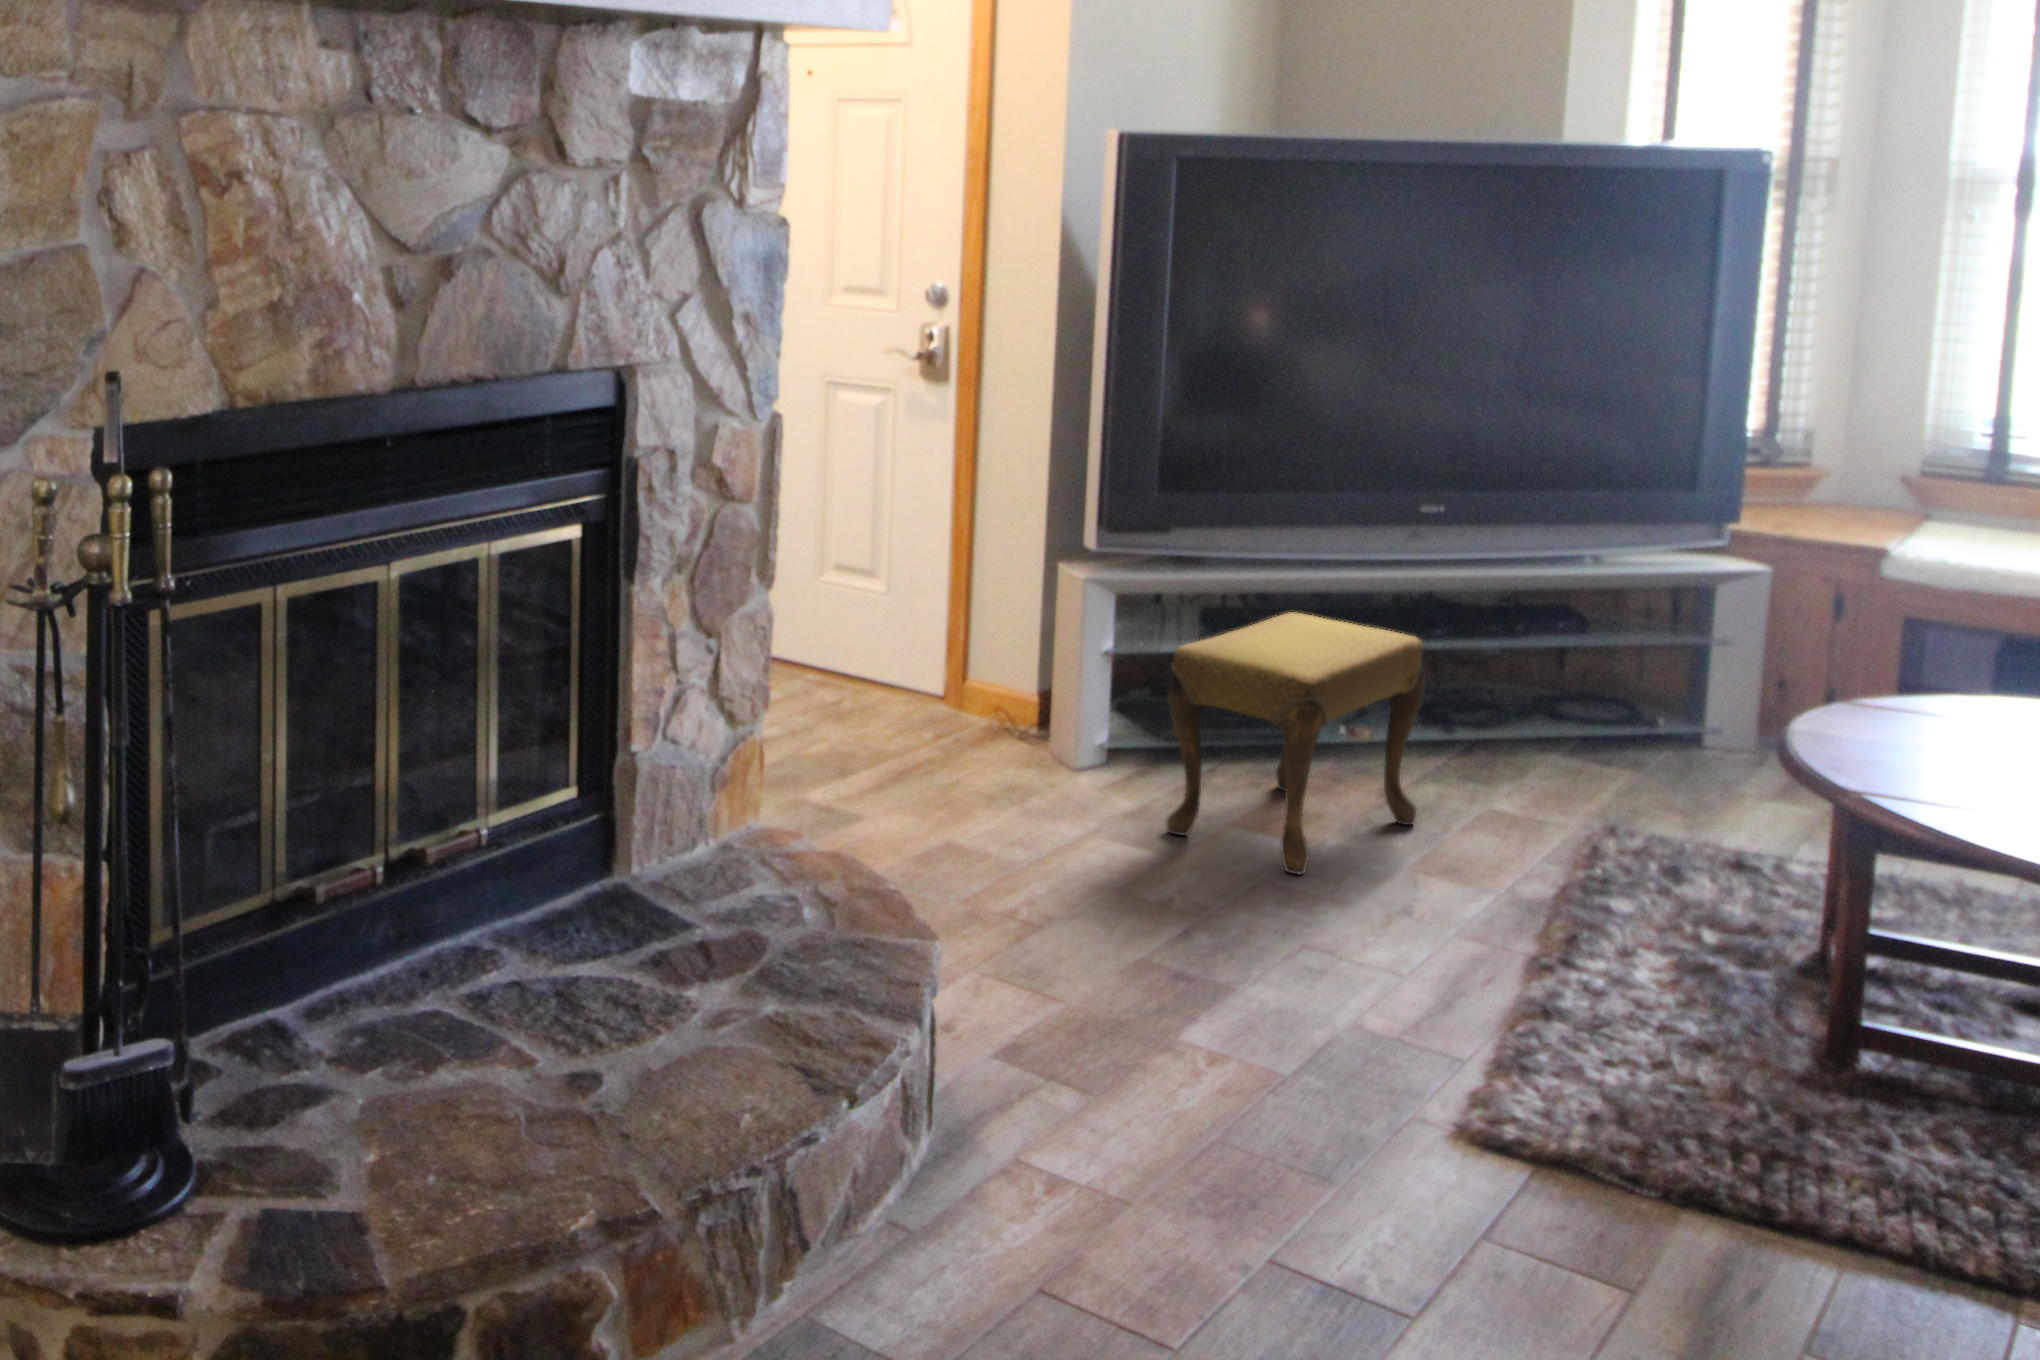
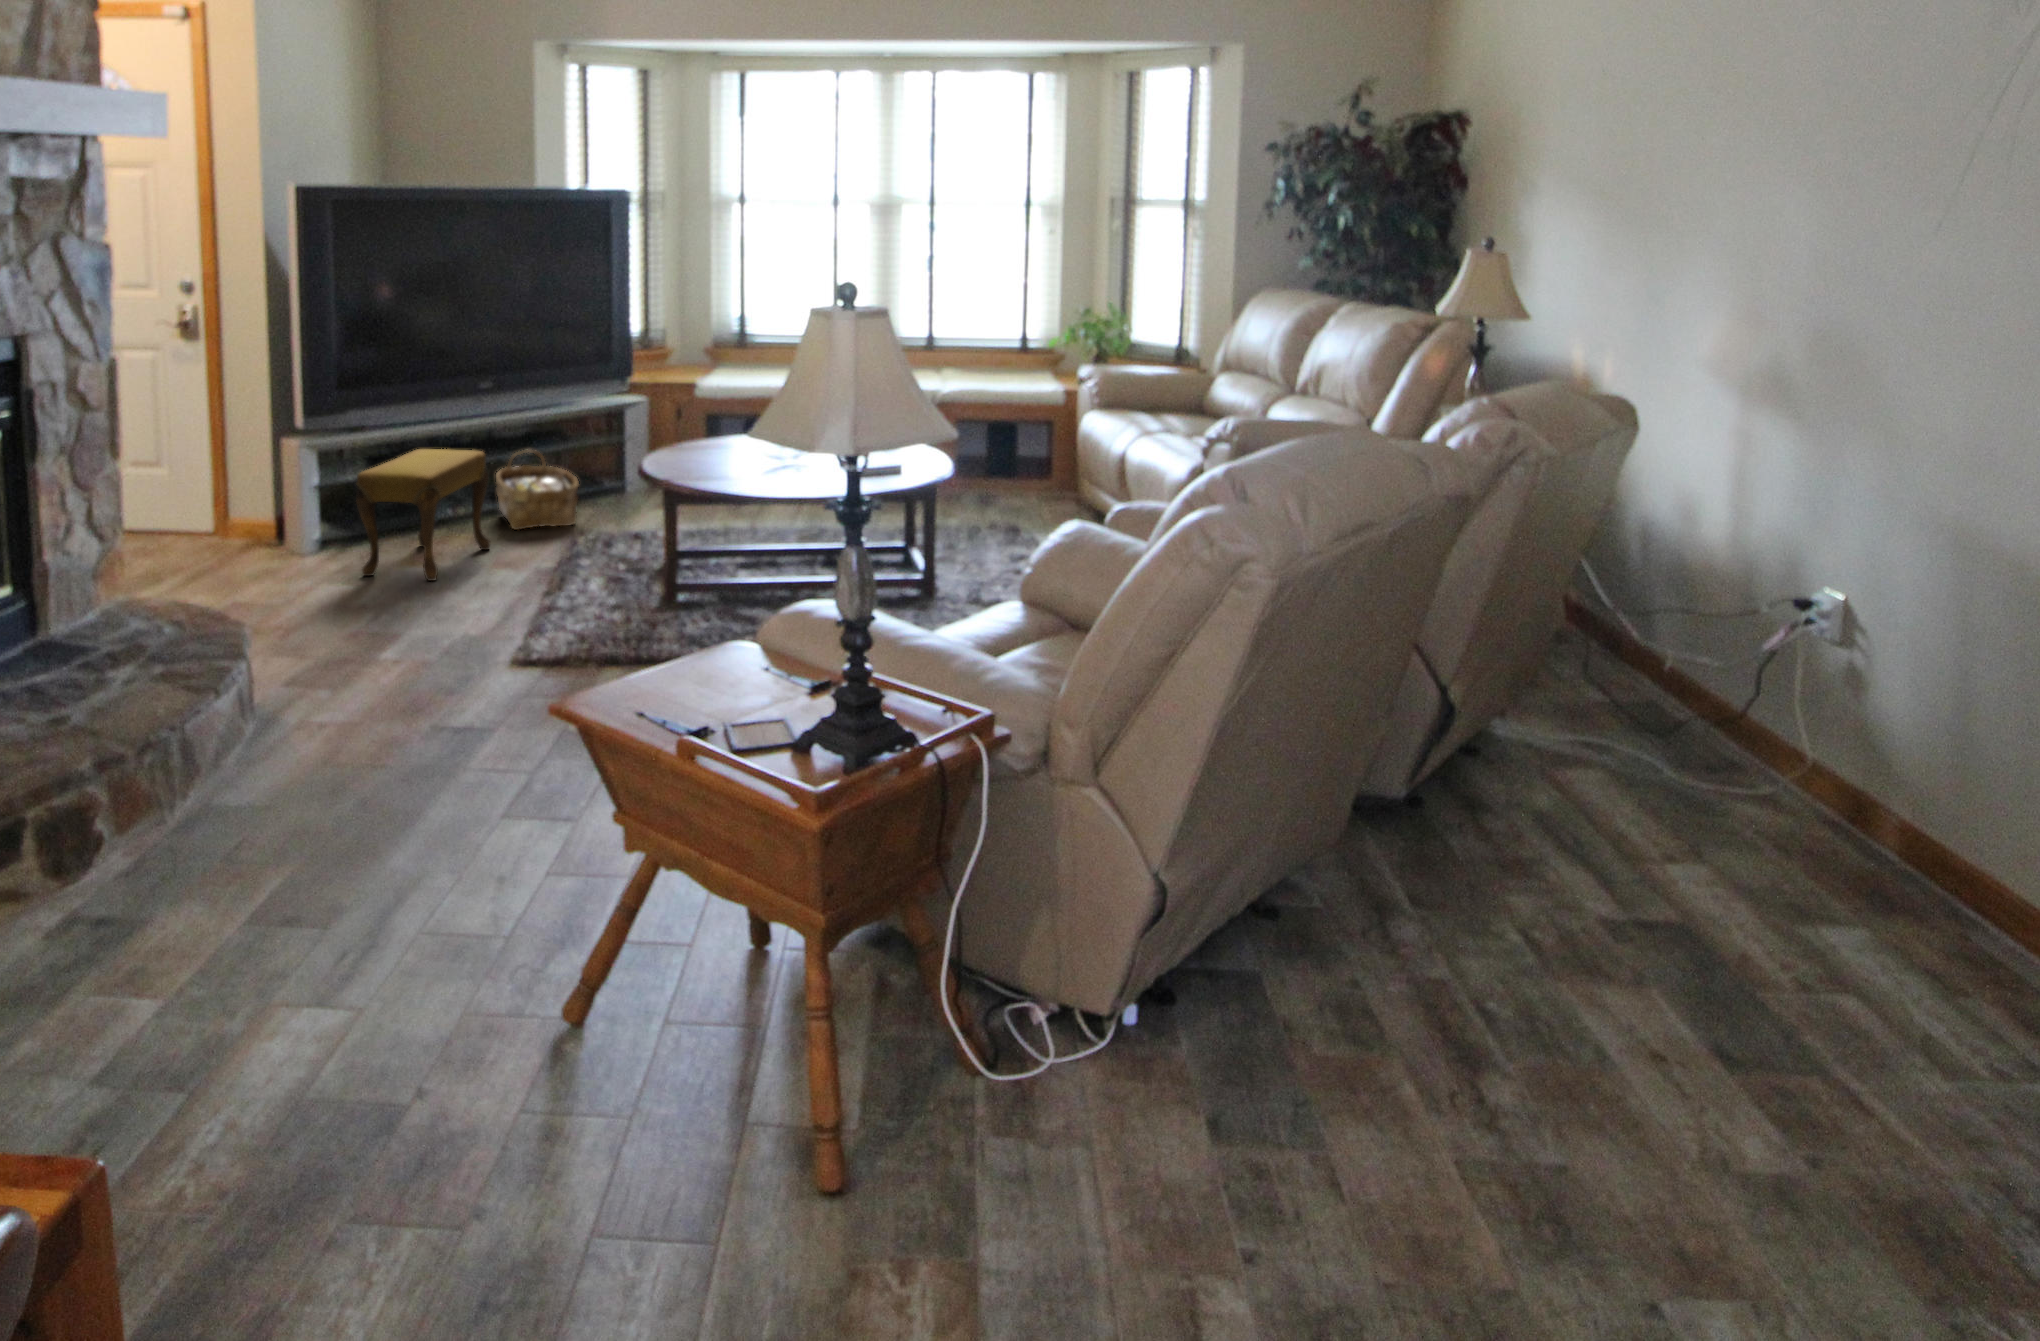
woven basket: none [1434,636,1611,803] -> present [496,450,579,530]

